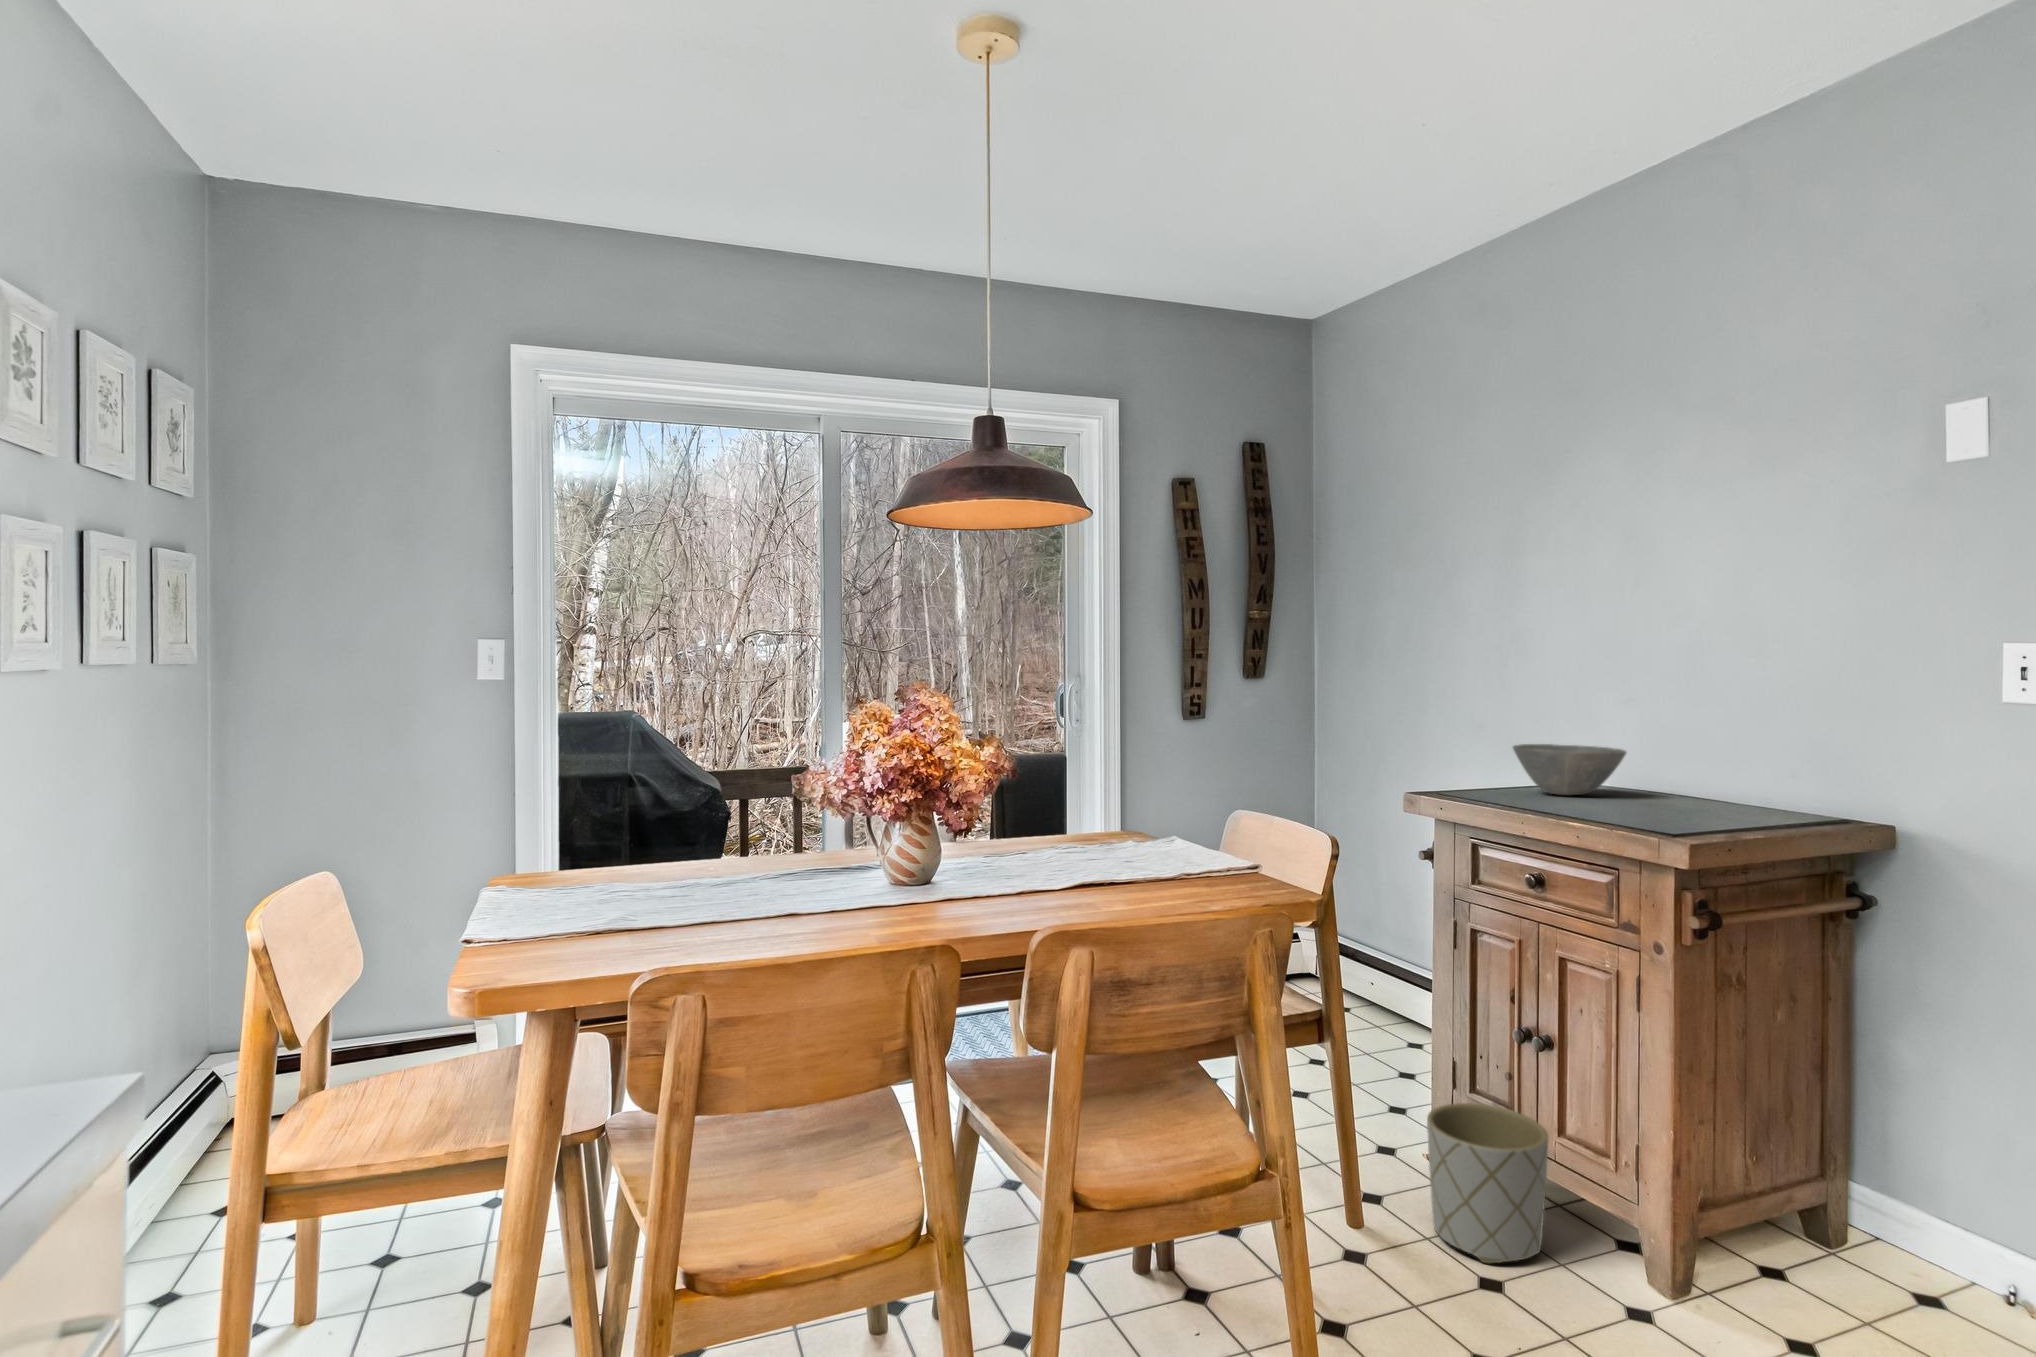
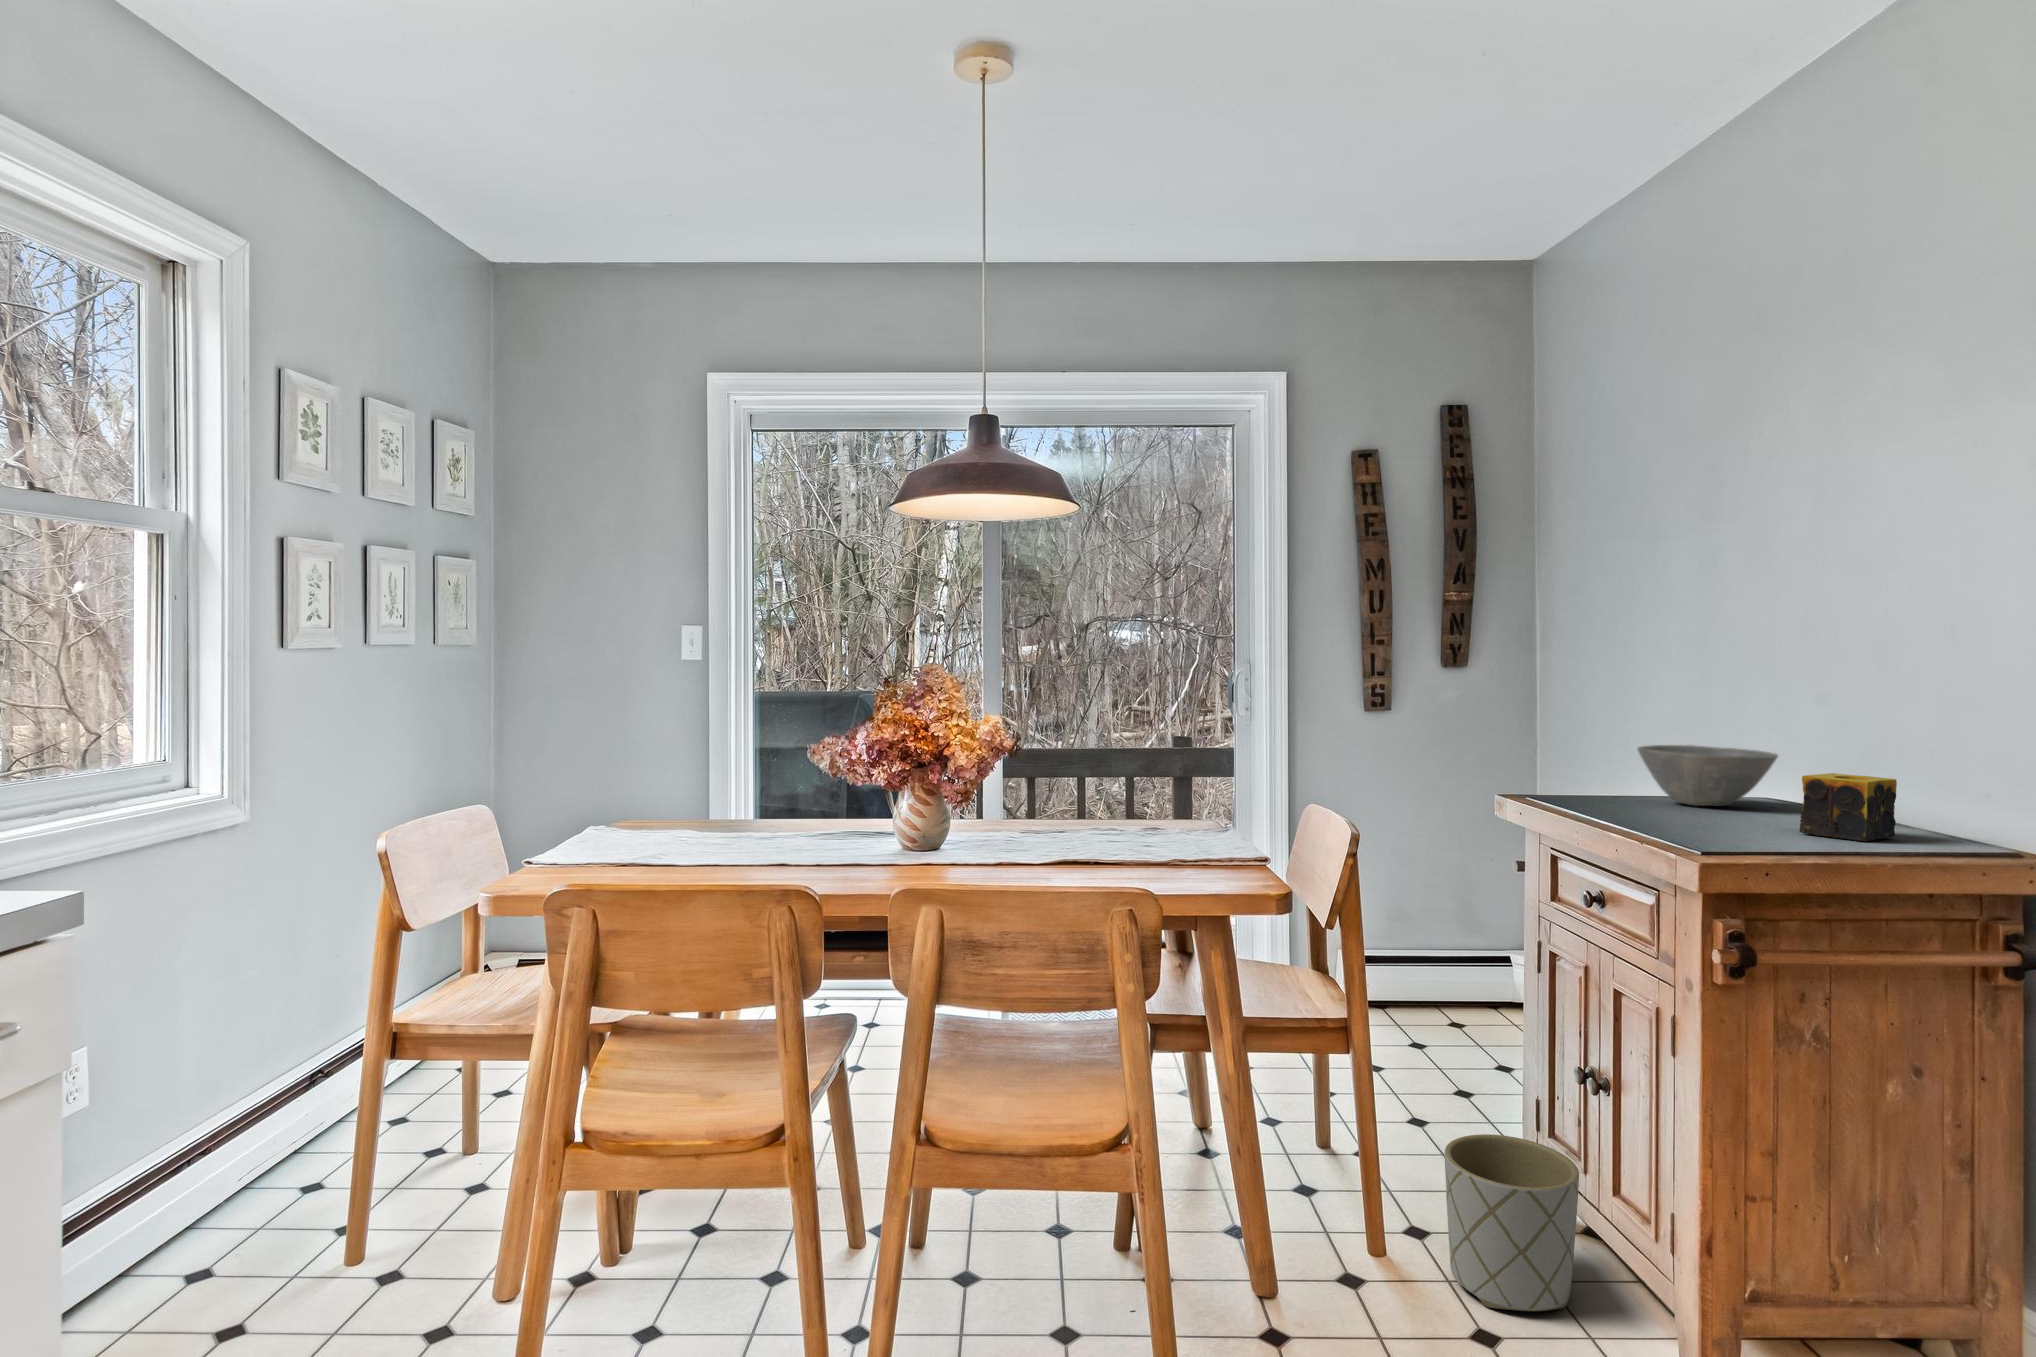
candle: none [1701,764,1766,819] -> present [1799,773,1897,841]

